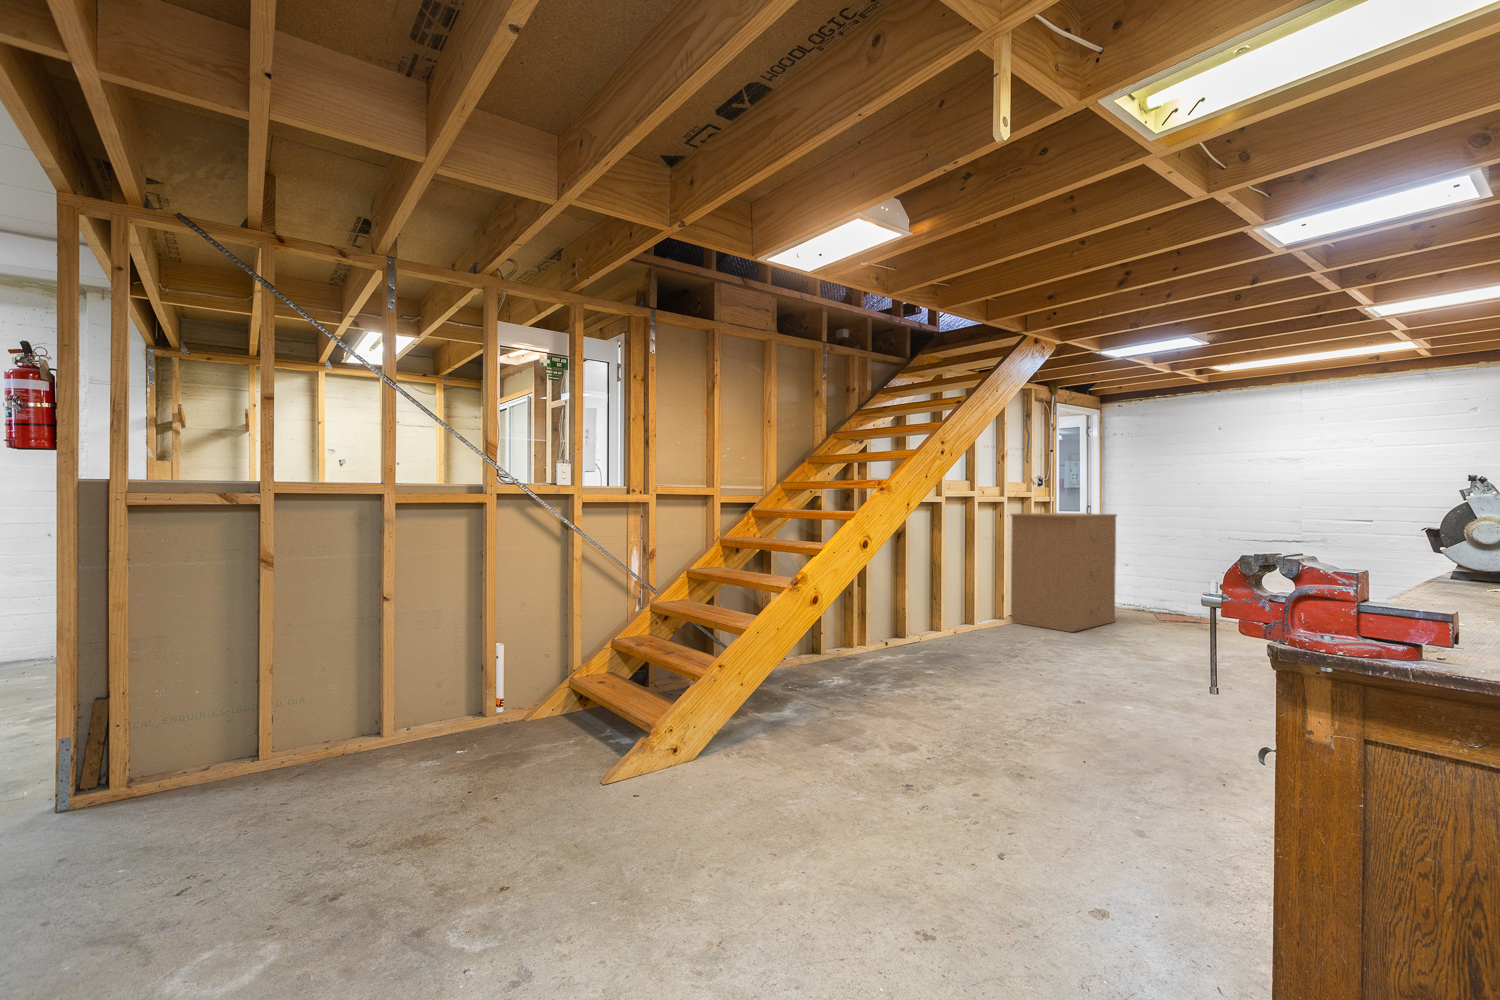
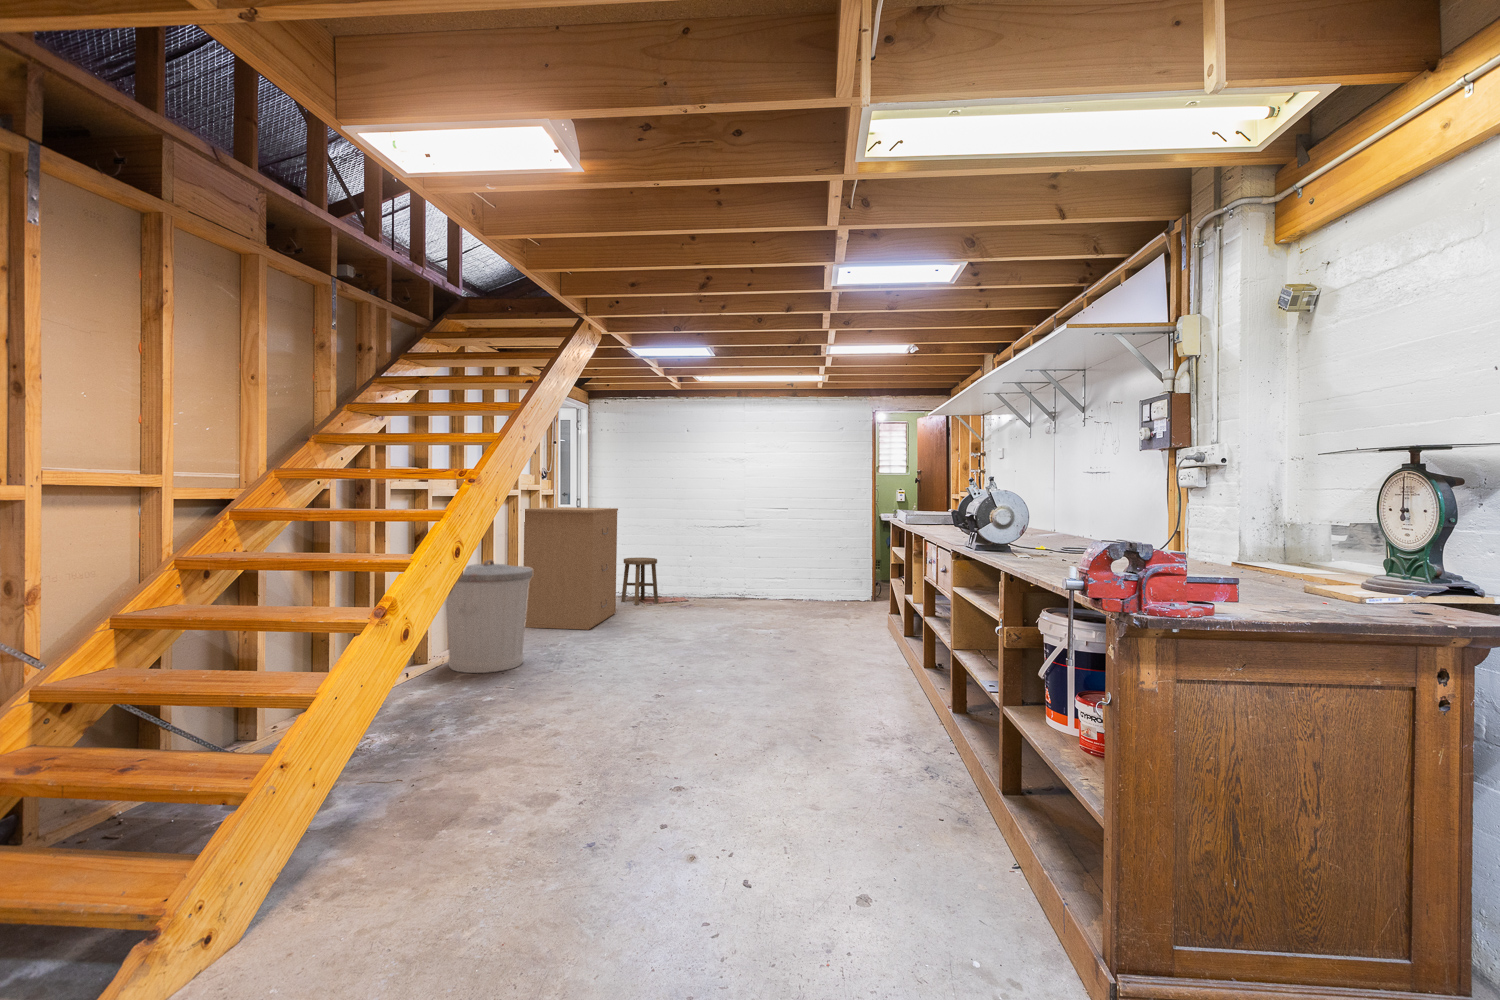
trash can: none [918,556,996,652] -> present [446,560,533,673]
stool: none [1133,567,1178,618] -> present [621,558,658,605]

